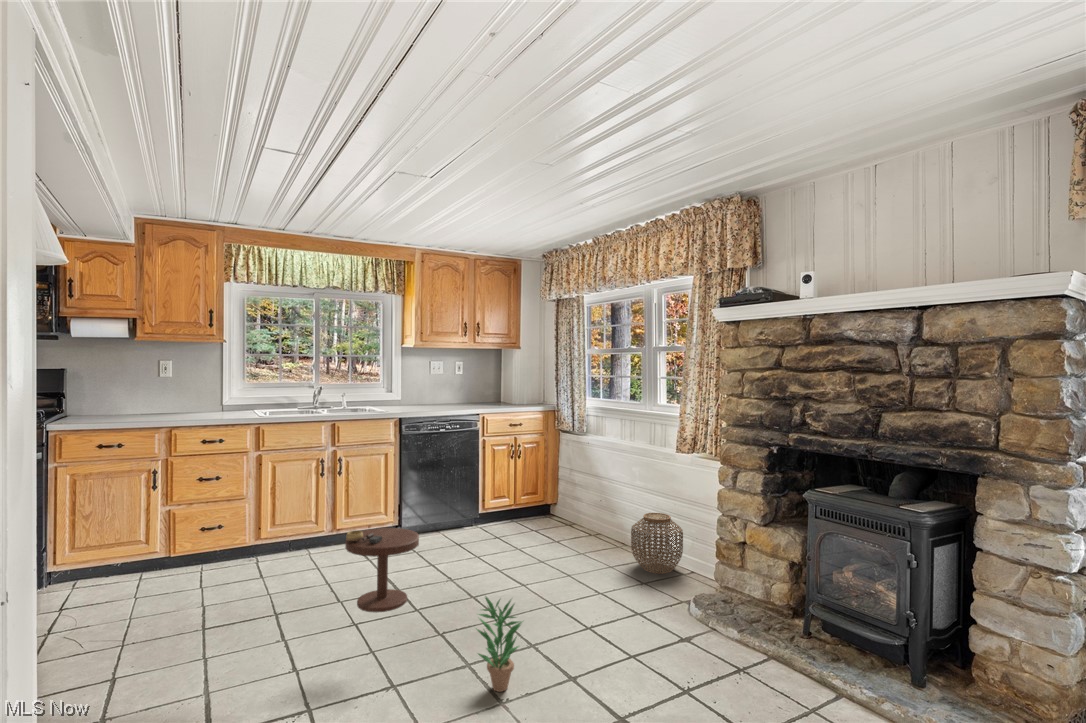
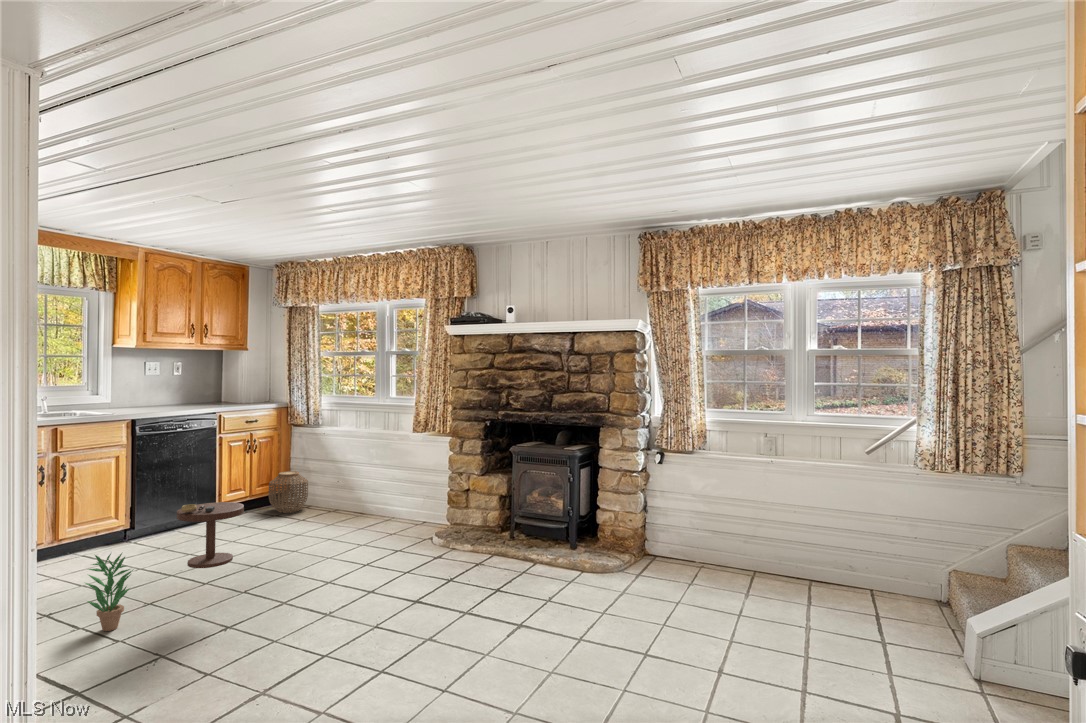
woven basket: present [631,513,683,574] -> present [269,471,308,513]
potted plant: present [477,596,522,692] -> present [85,553,133,631]

